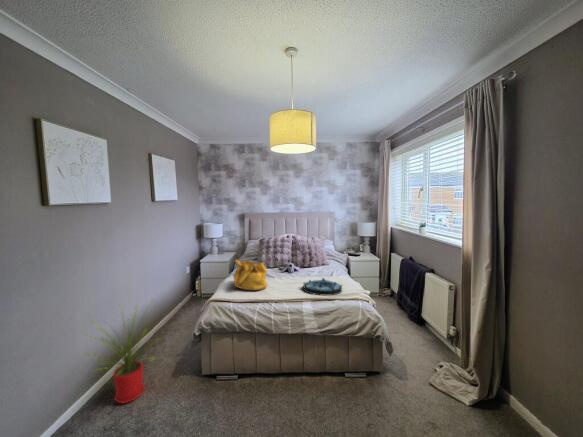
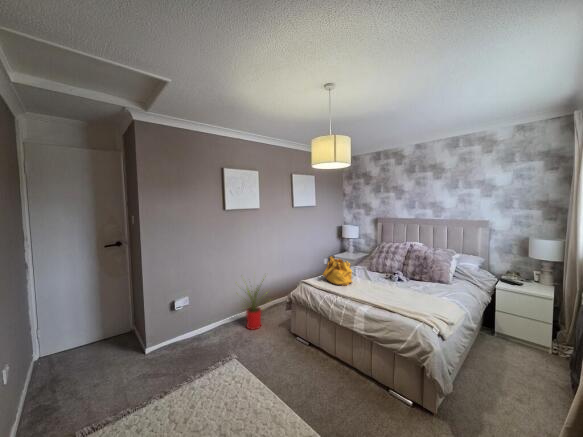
serving tray: present [304,278,342,295] -> none [377,288,417,309]

